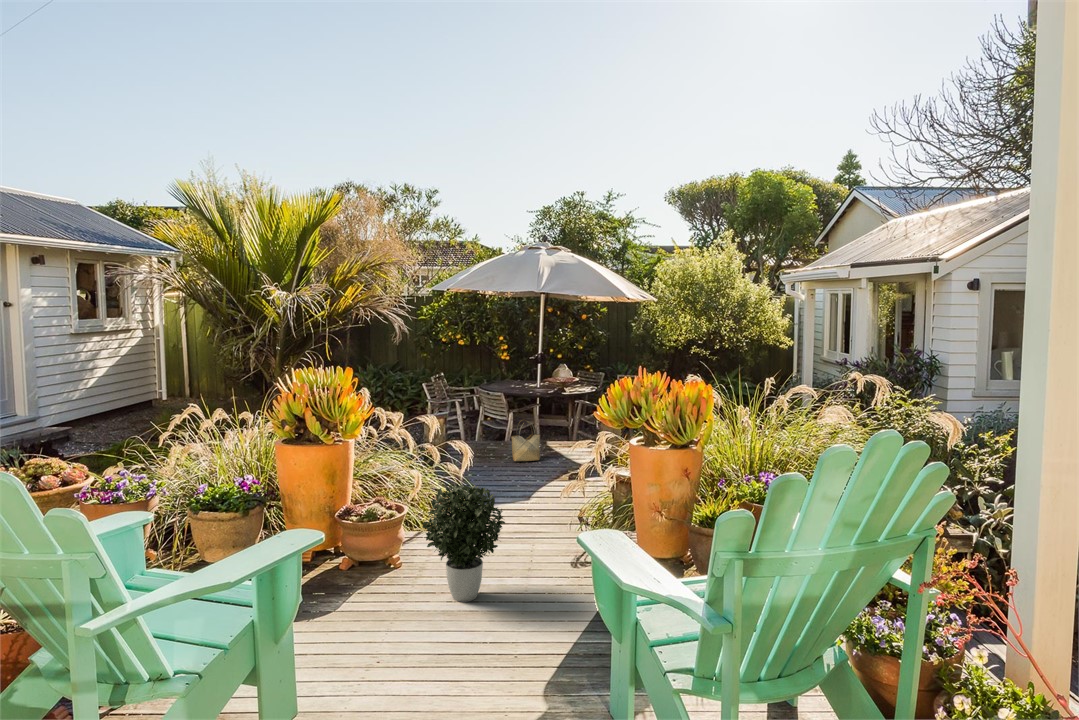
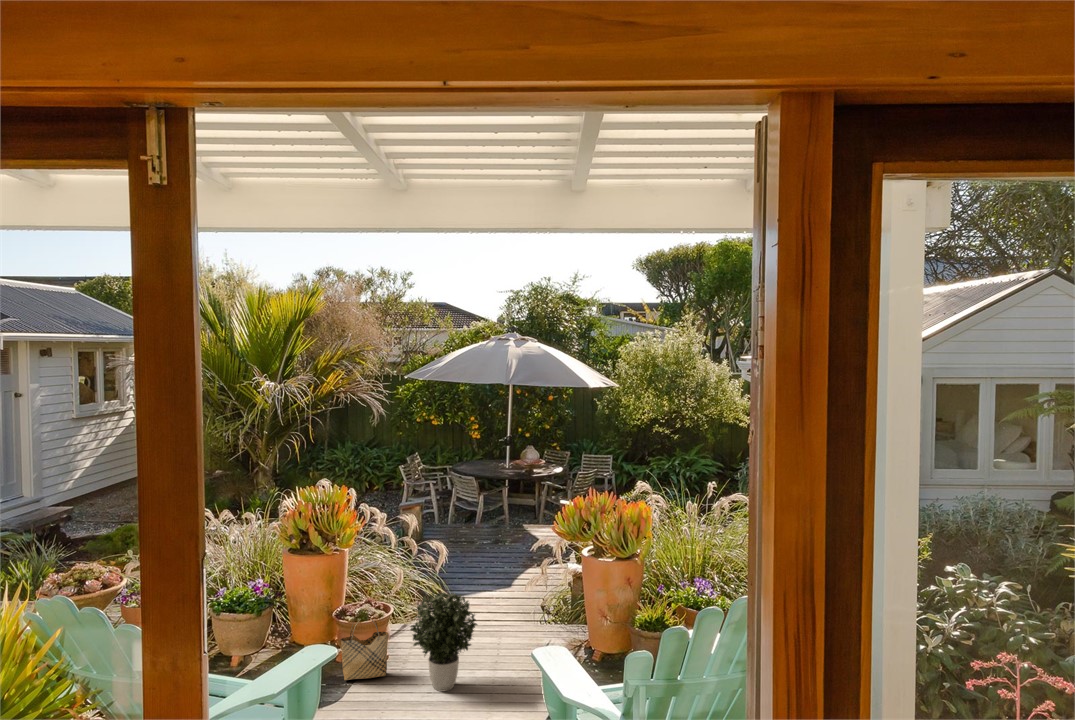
woven basket: present [511,420,540,461] -> present [341,609,388,680]

